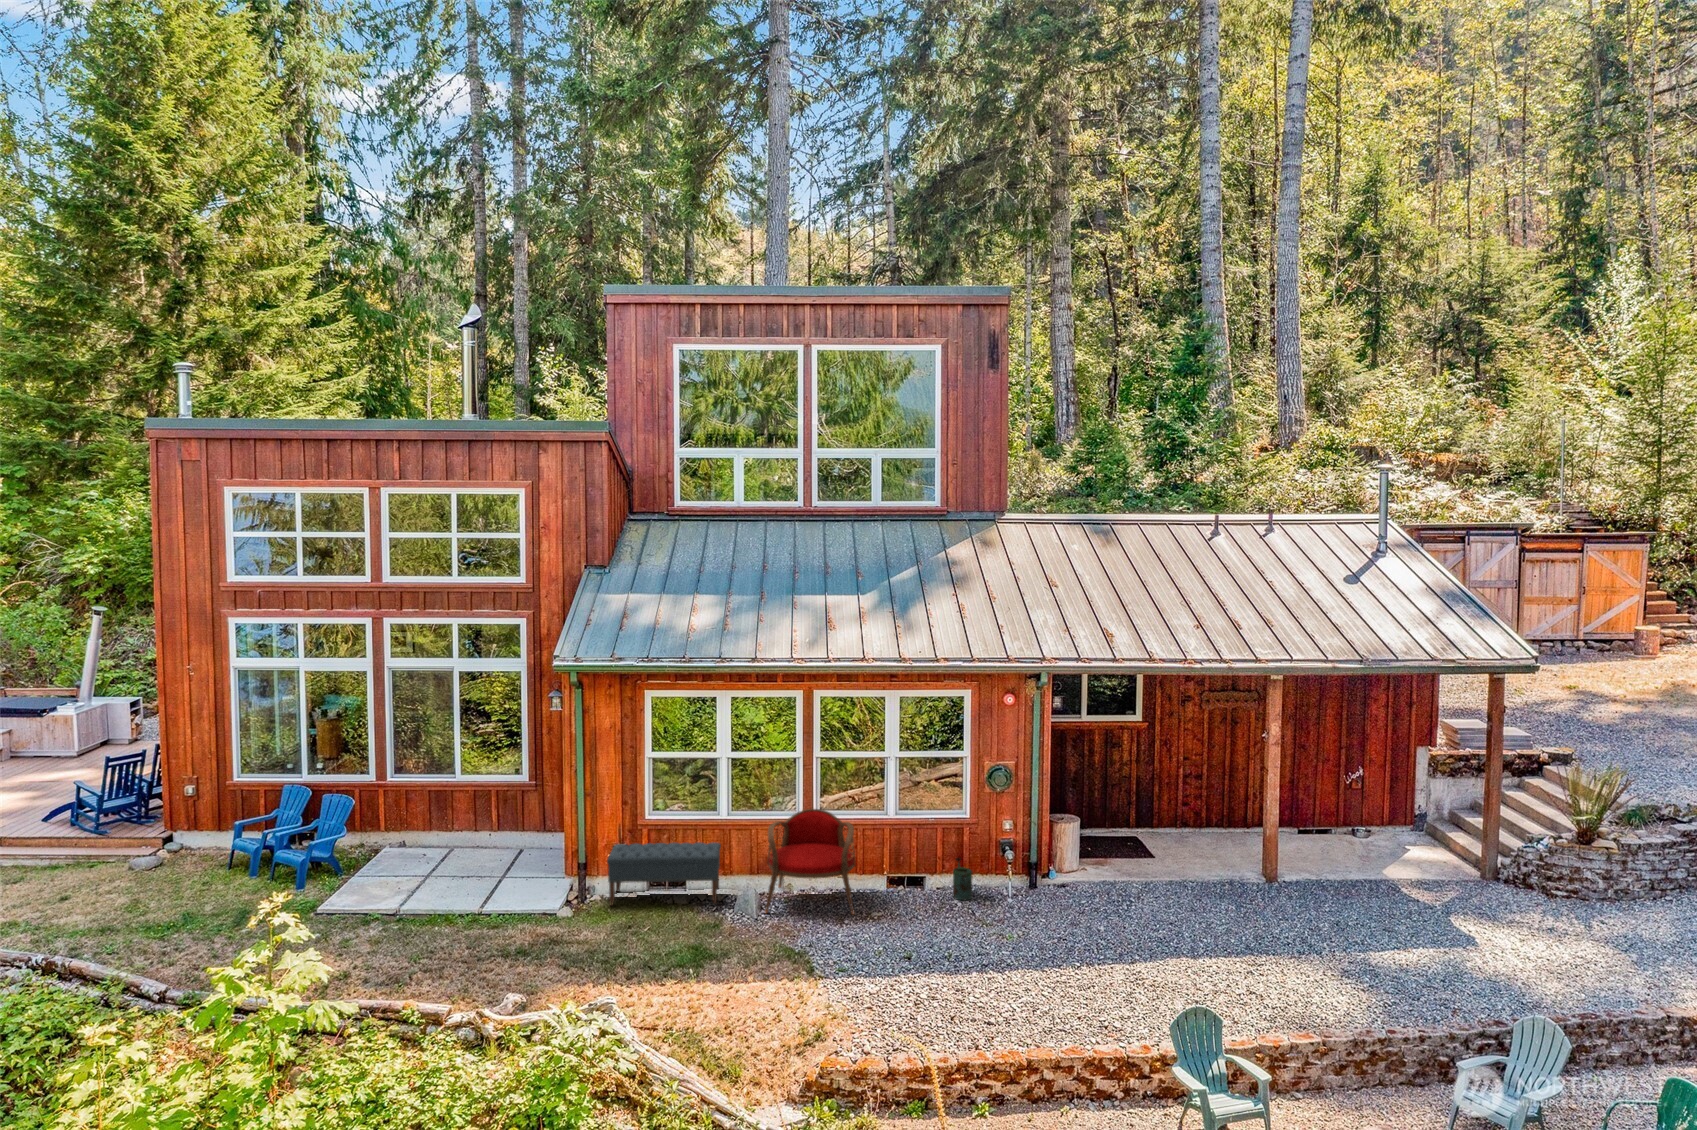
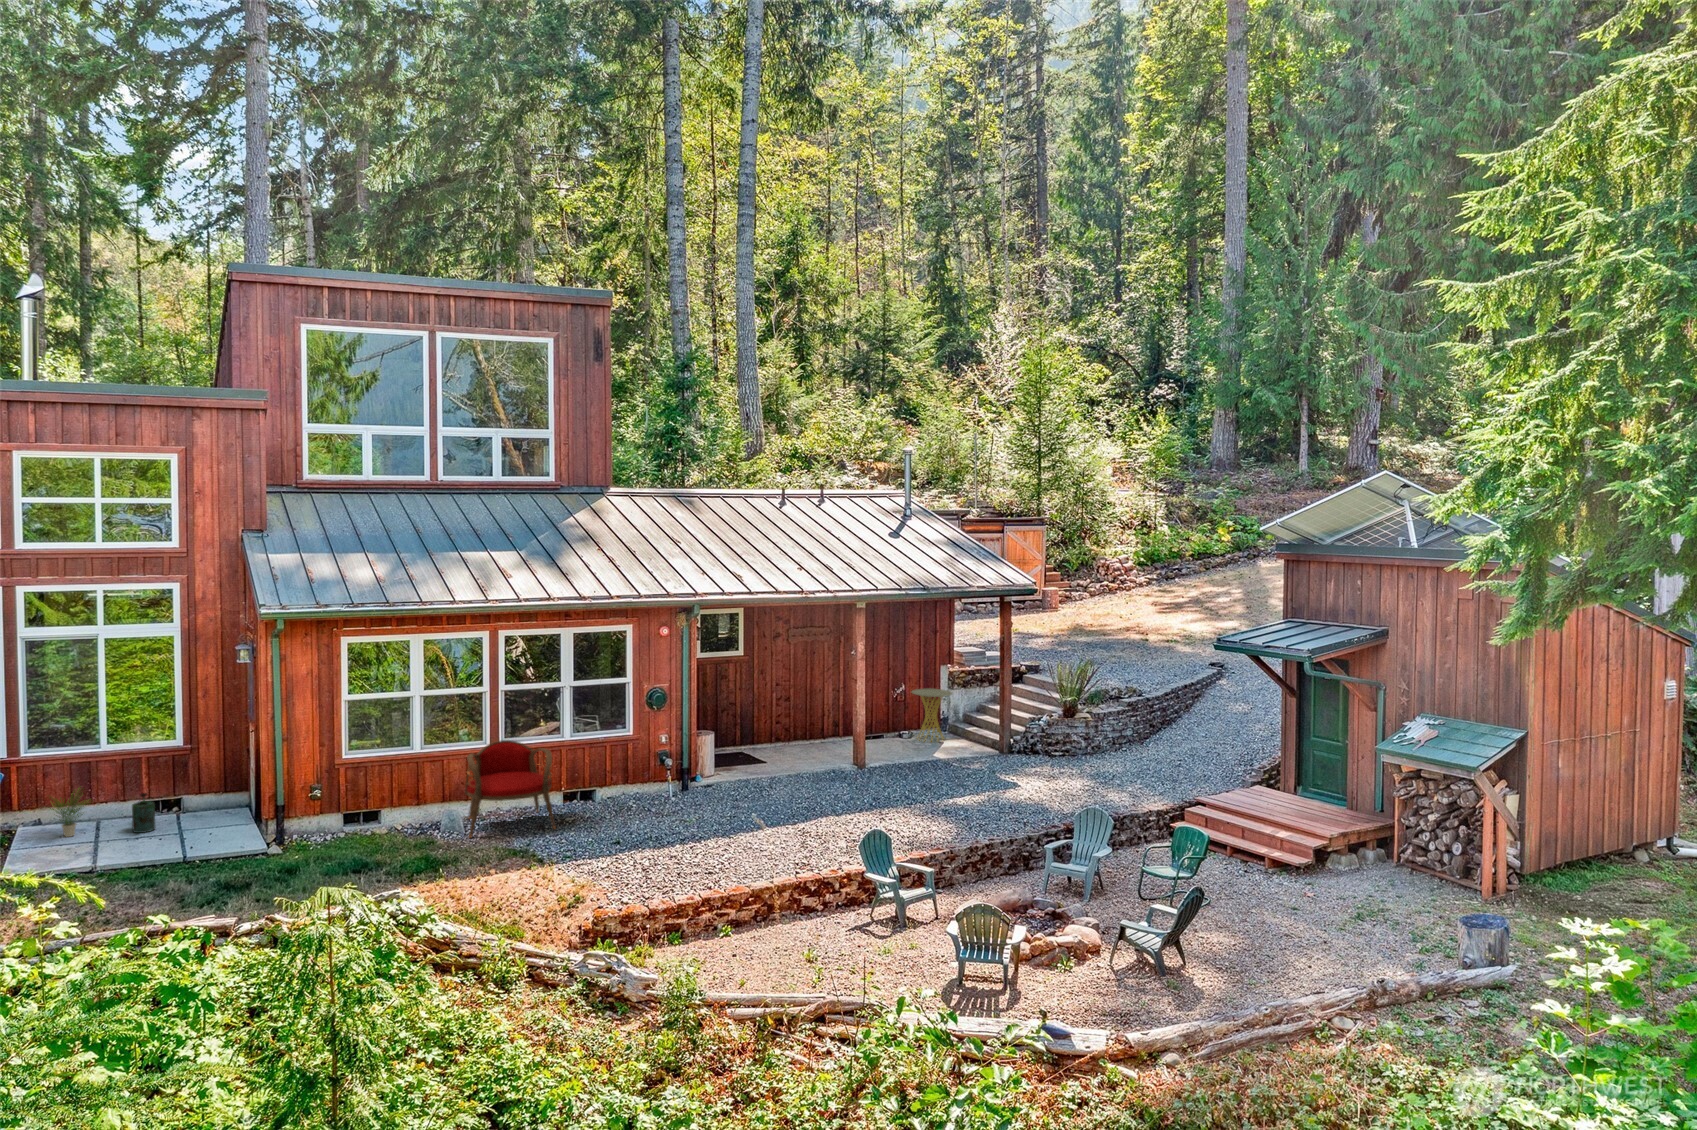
side table: none [1308,779,1364,847] -> present [912,688,952,740]
potted plant: none [431,813,473,859] -> present [50,788,89,837]
bench: present [607,842,721,906] -> none [295,781,416,852]
watering can: present [953,858,972,901] -> present [132,793,156,833]

